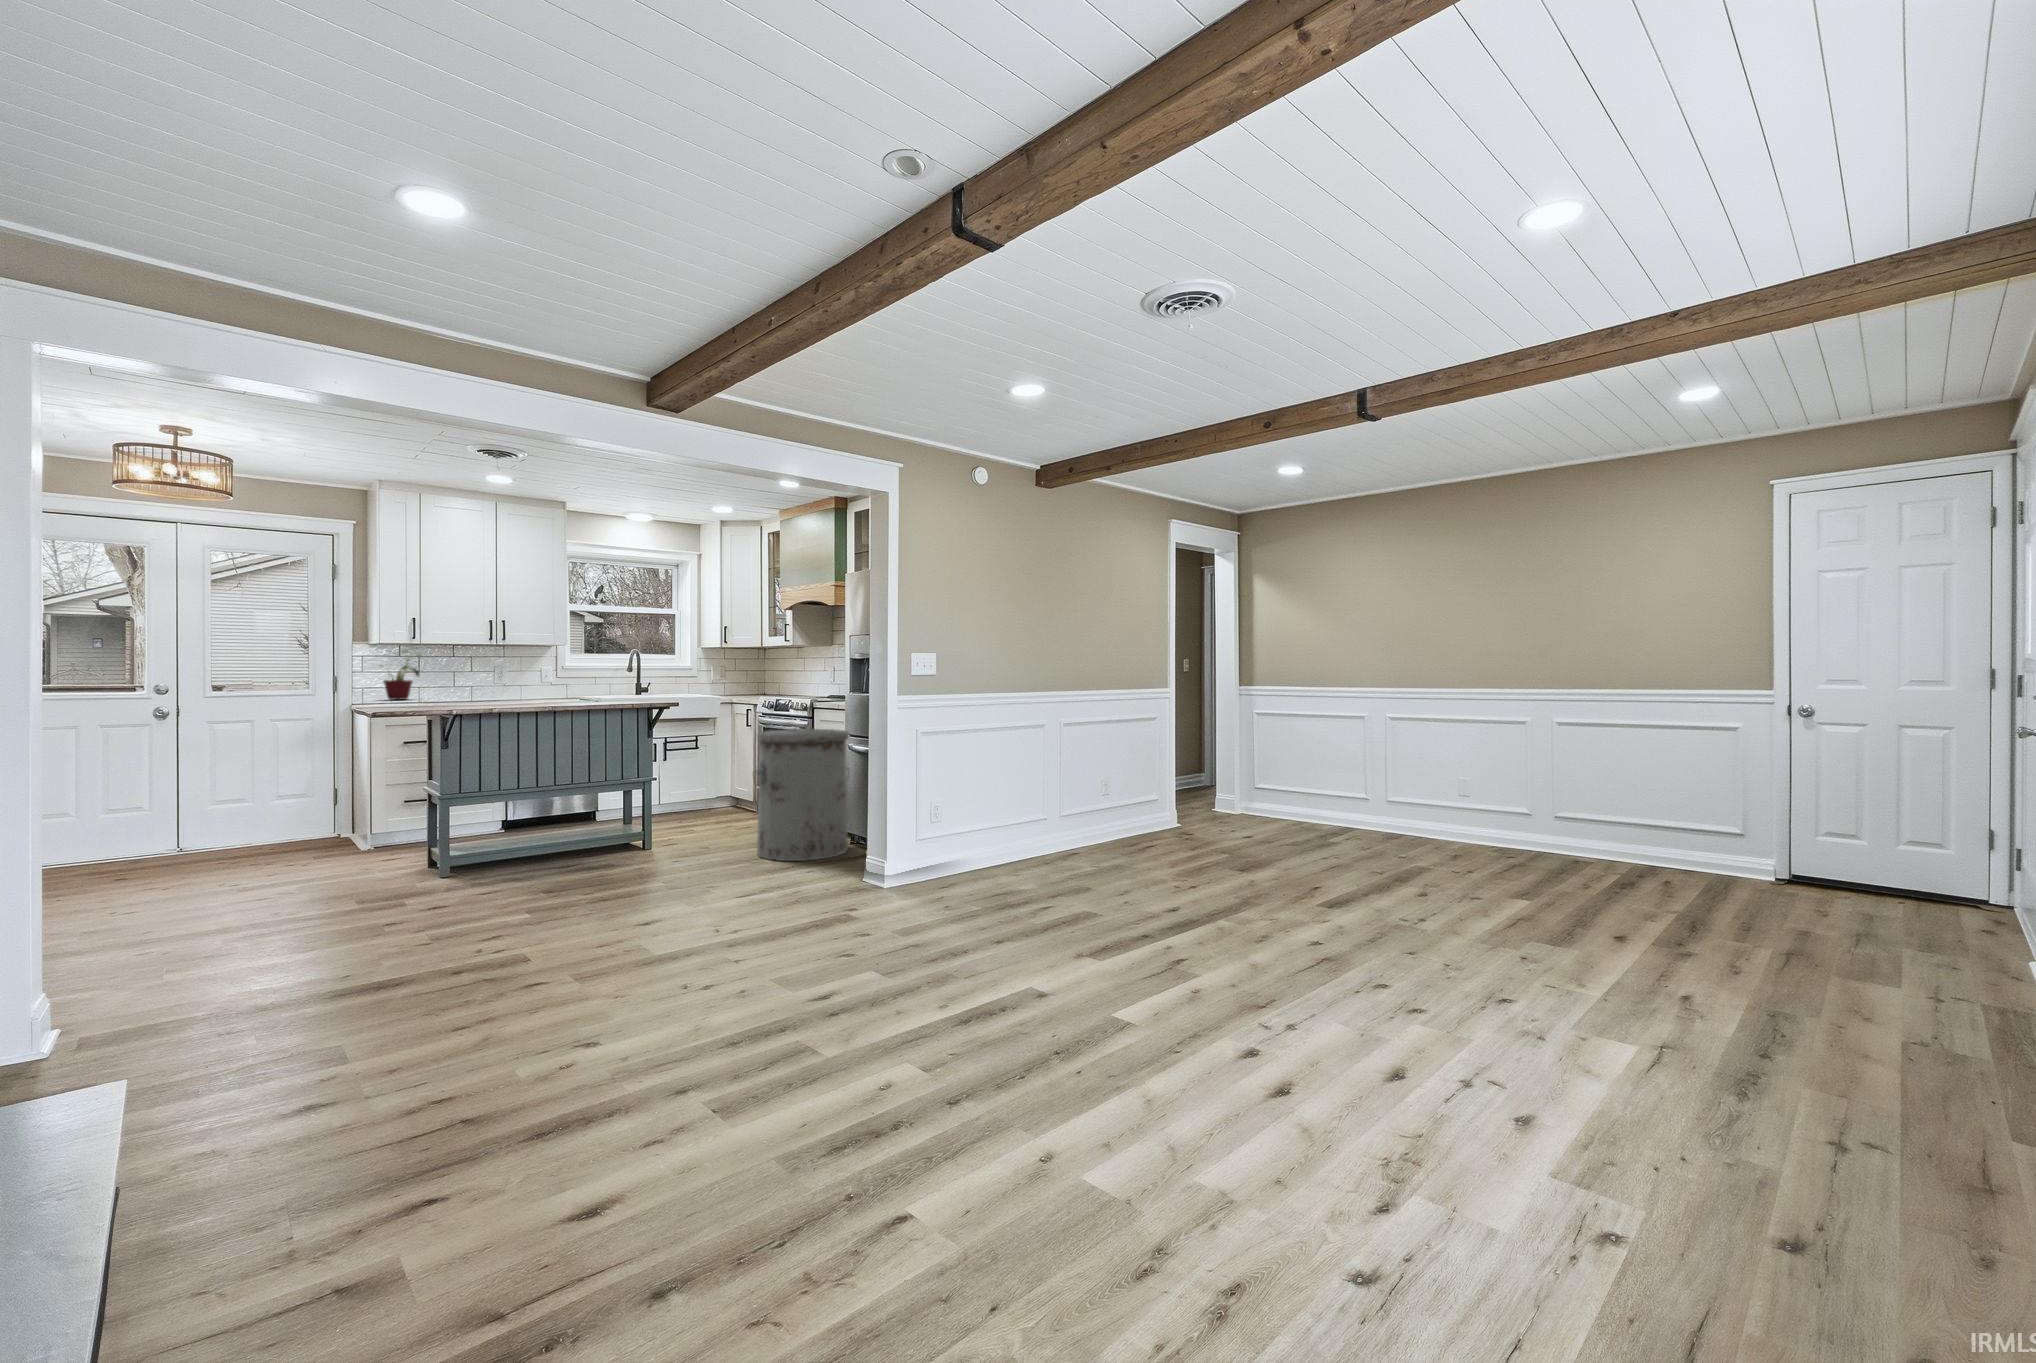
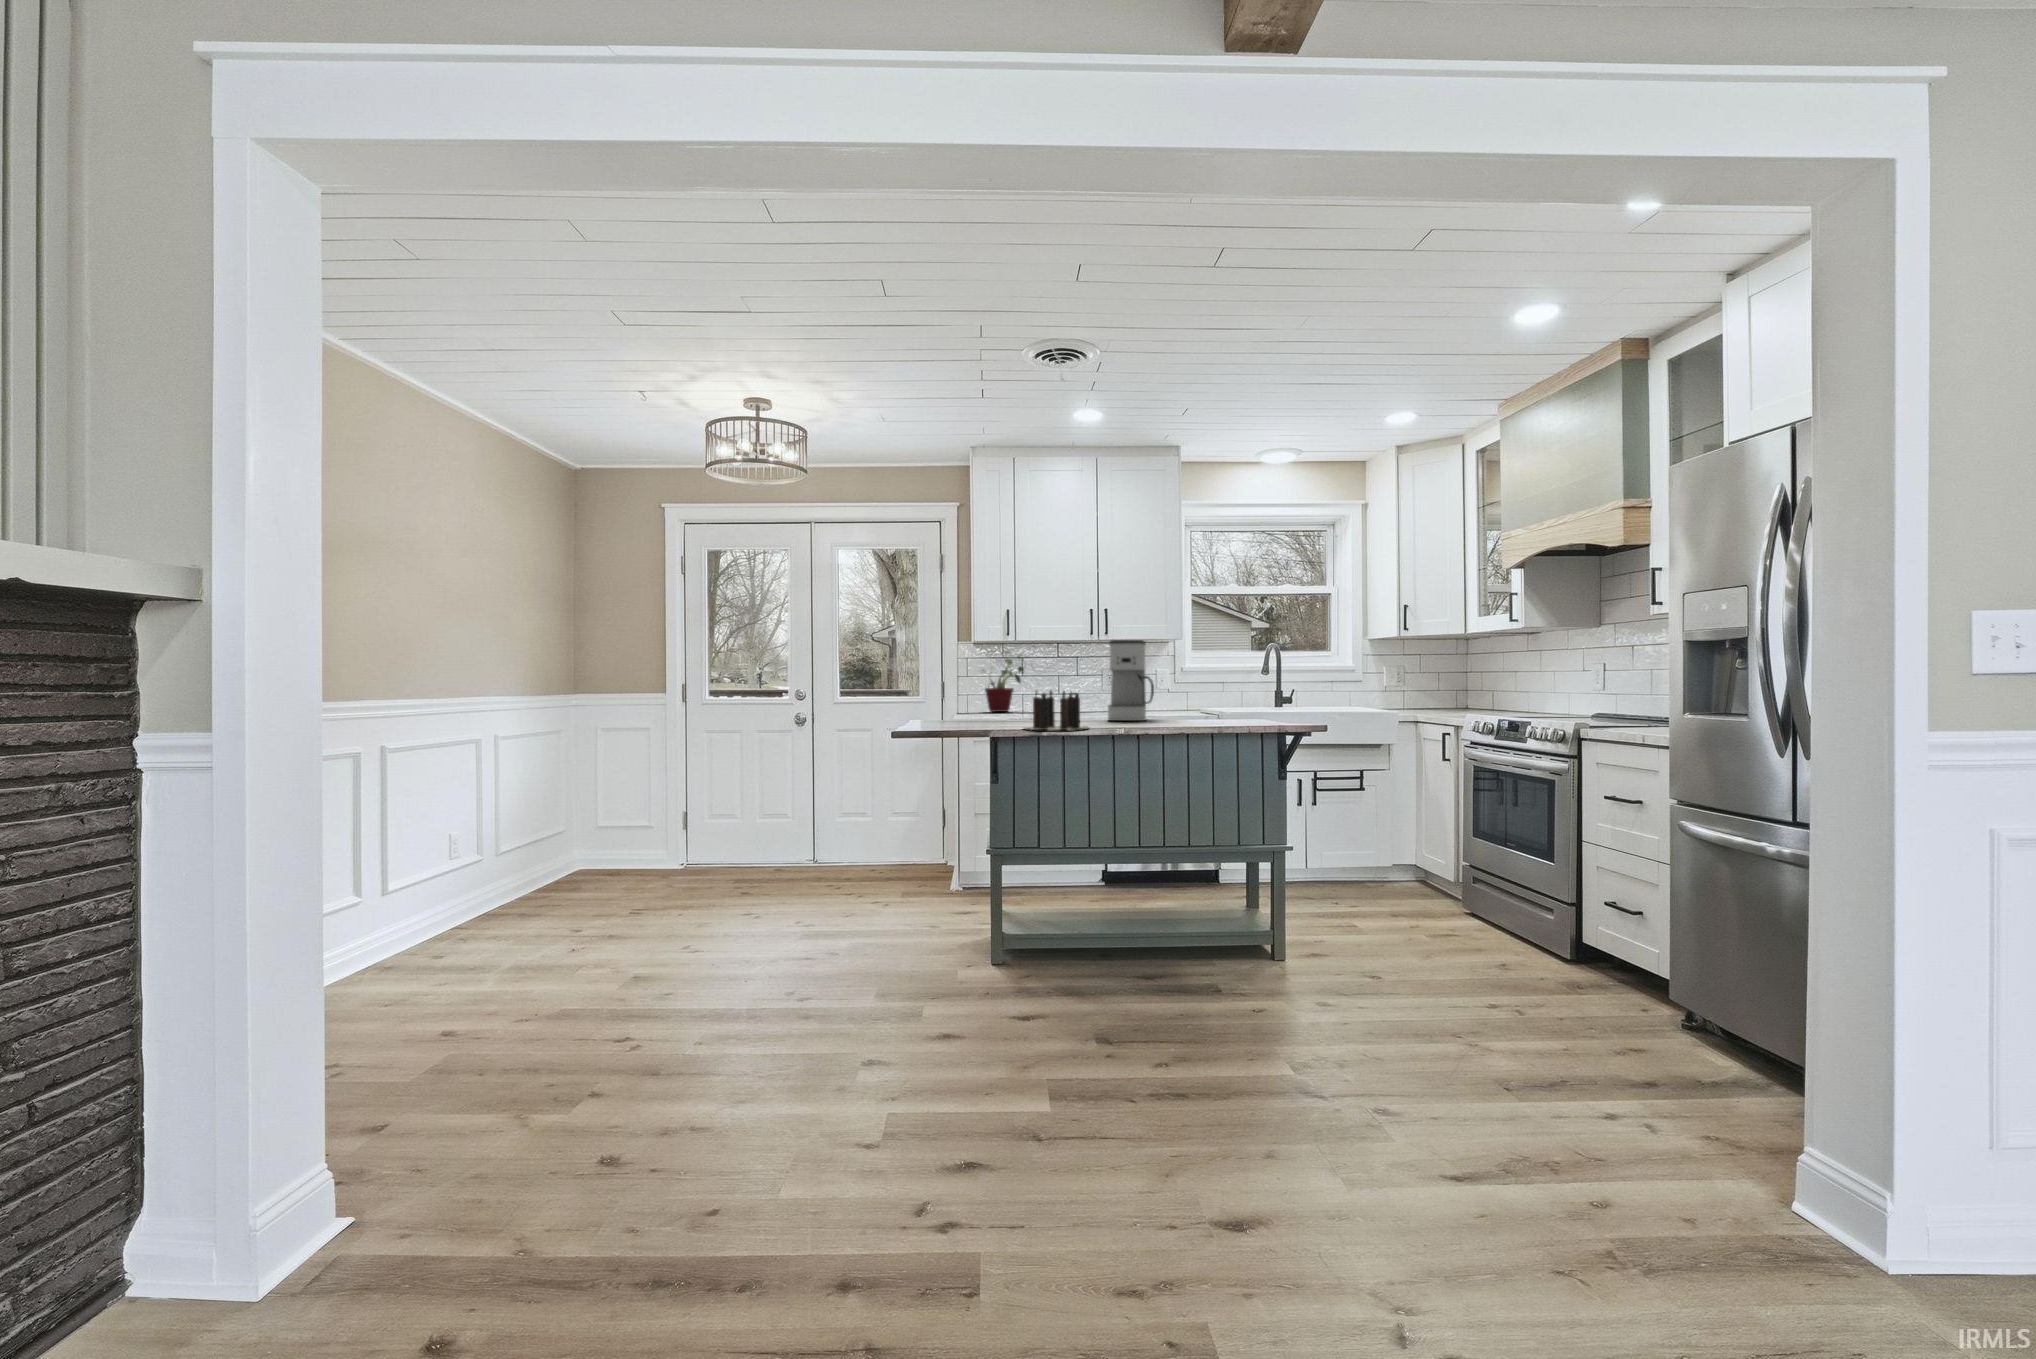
coffee maker: none [515,646,552,703] -> present [1108,640,1154,721]
candle: none [449,680,524,708] -> present [1024,690,1088,730]
trash can: present [757,727,849,861] -> none [1465,782,1676,1062]

